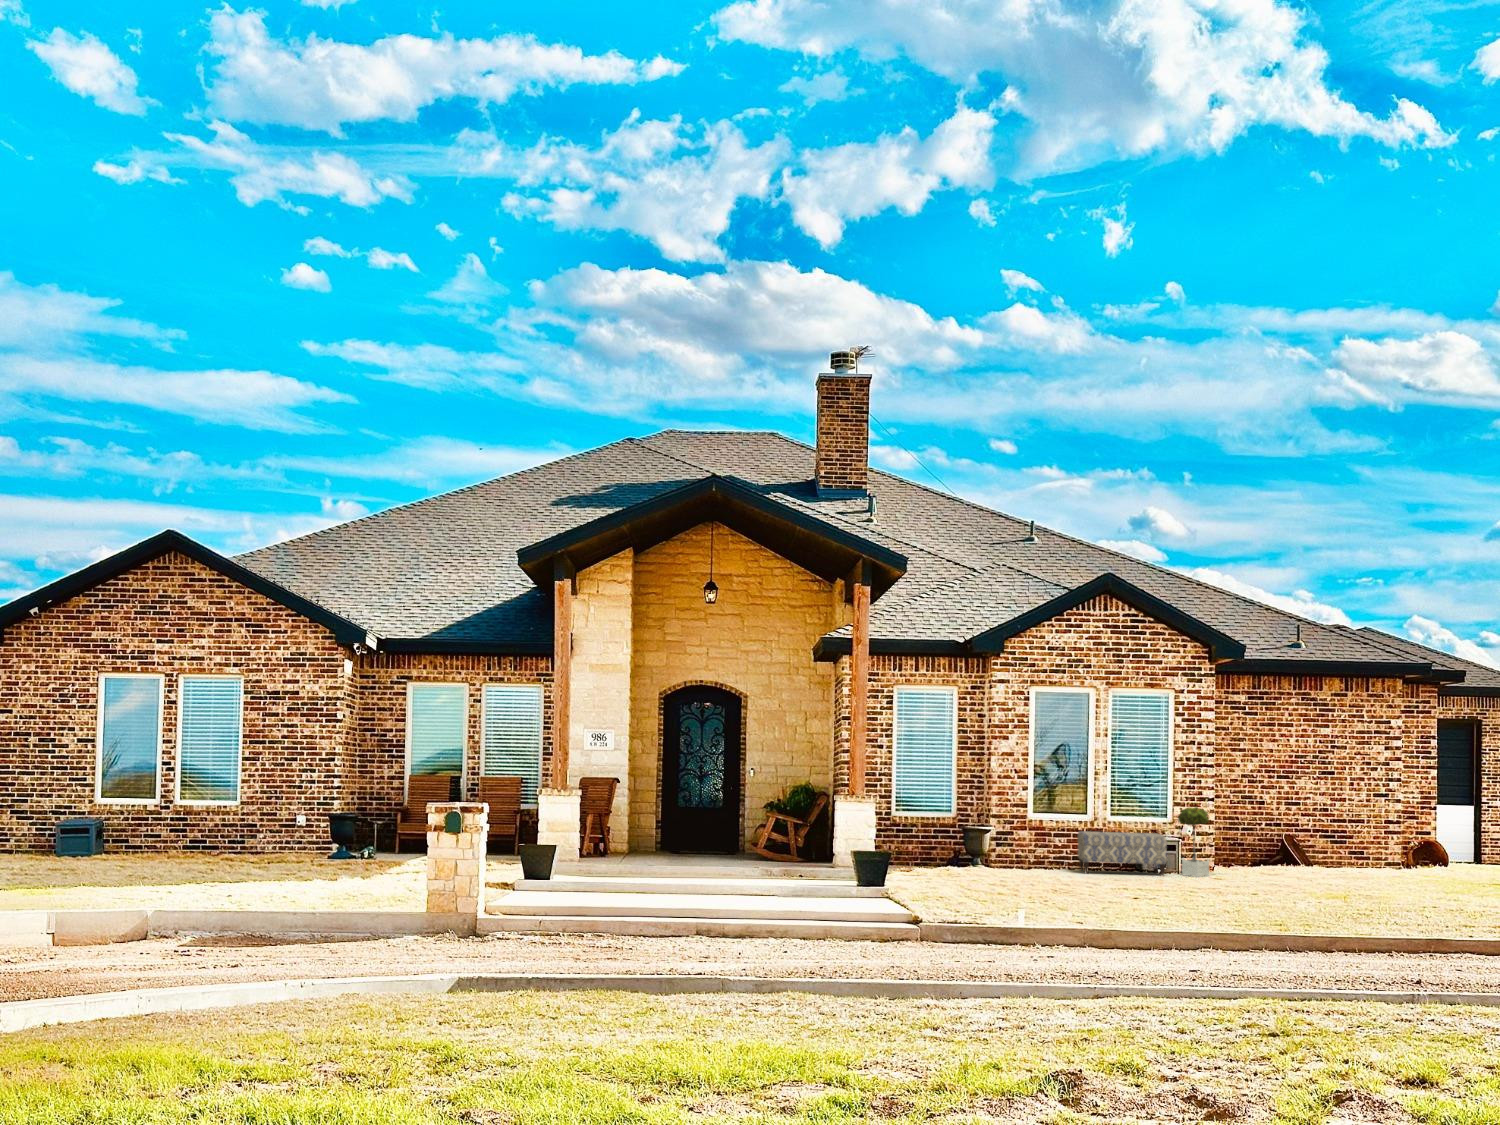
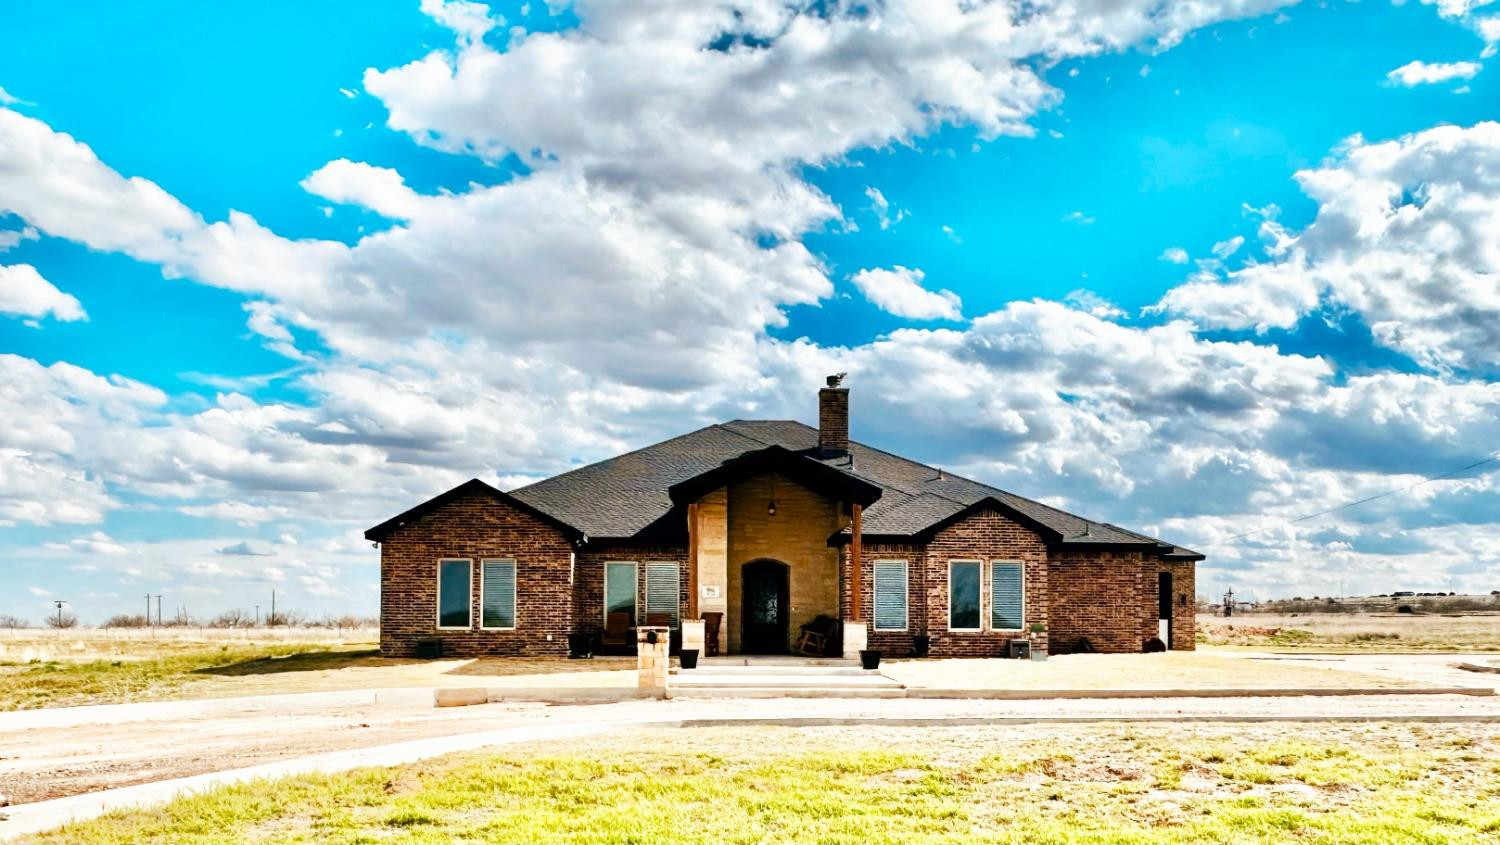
bench: present [1077,831,1167,876] -> none [975,638,1024,661]

